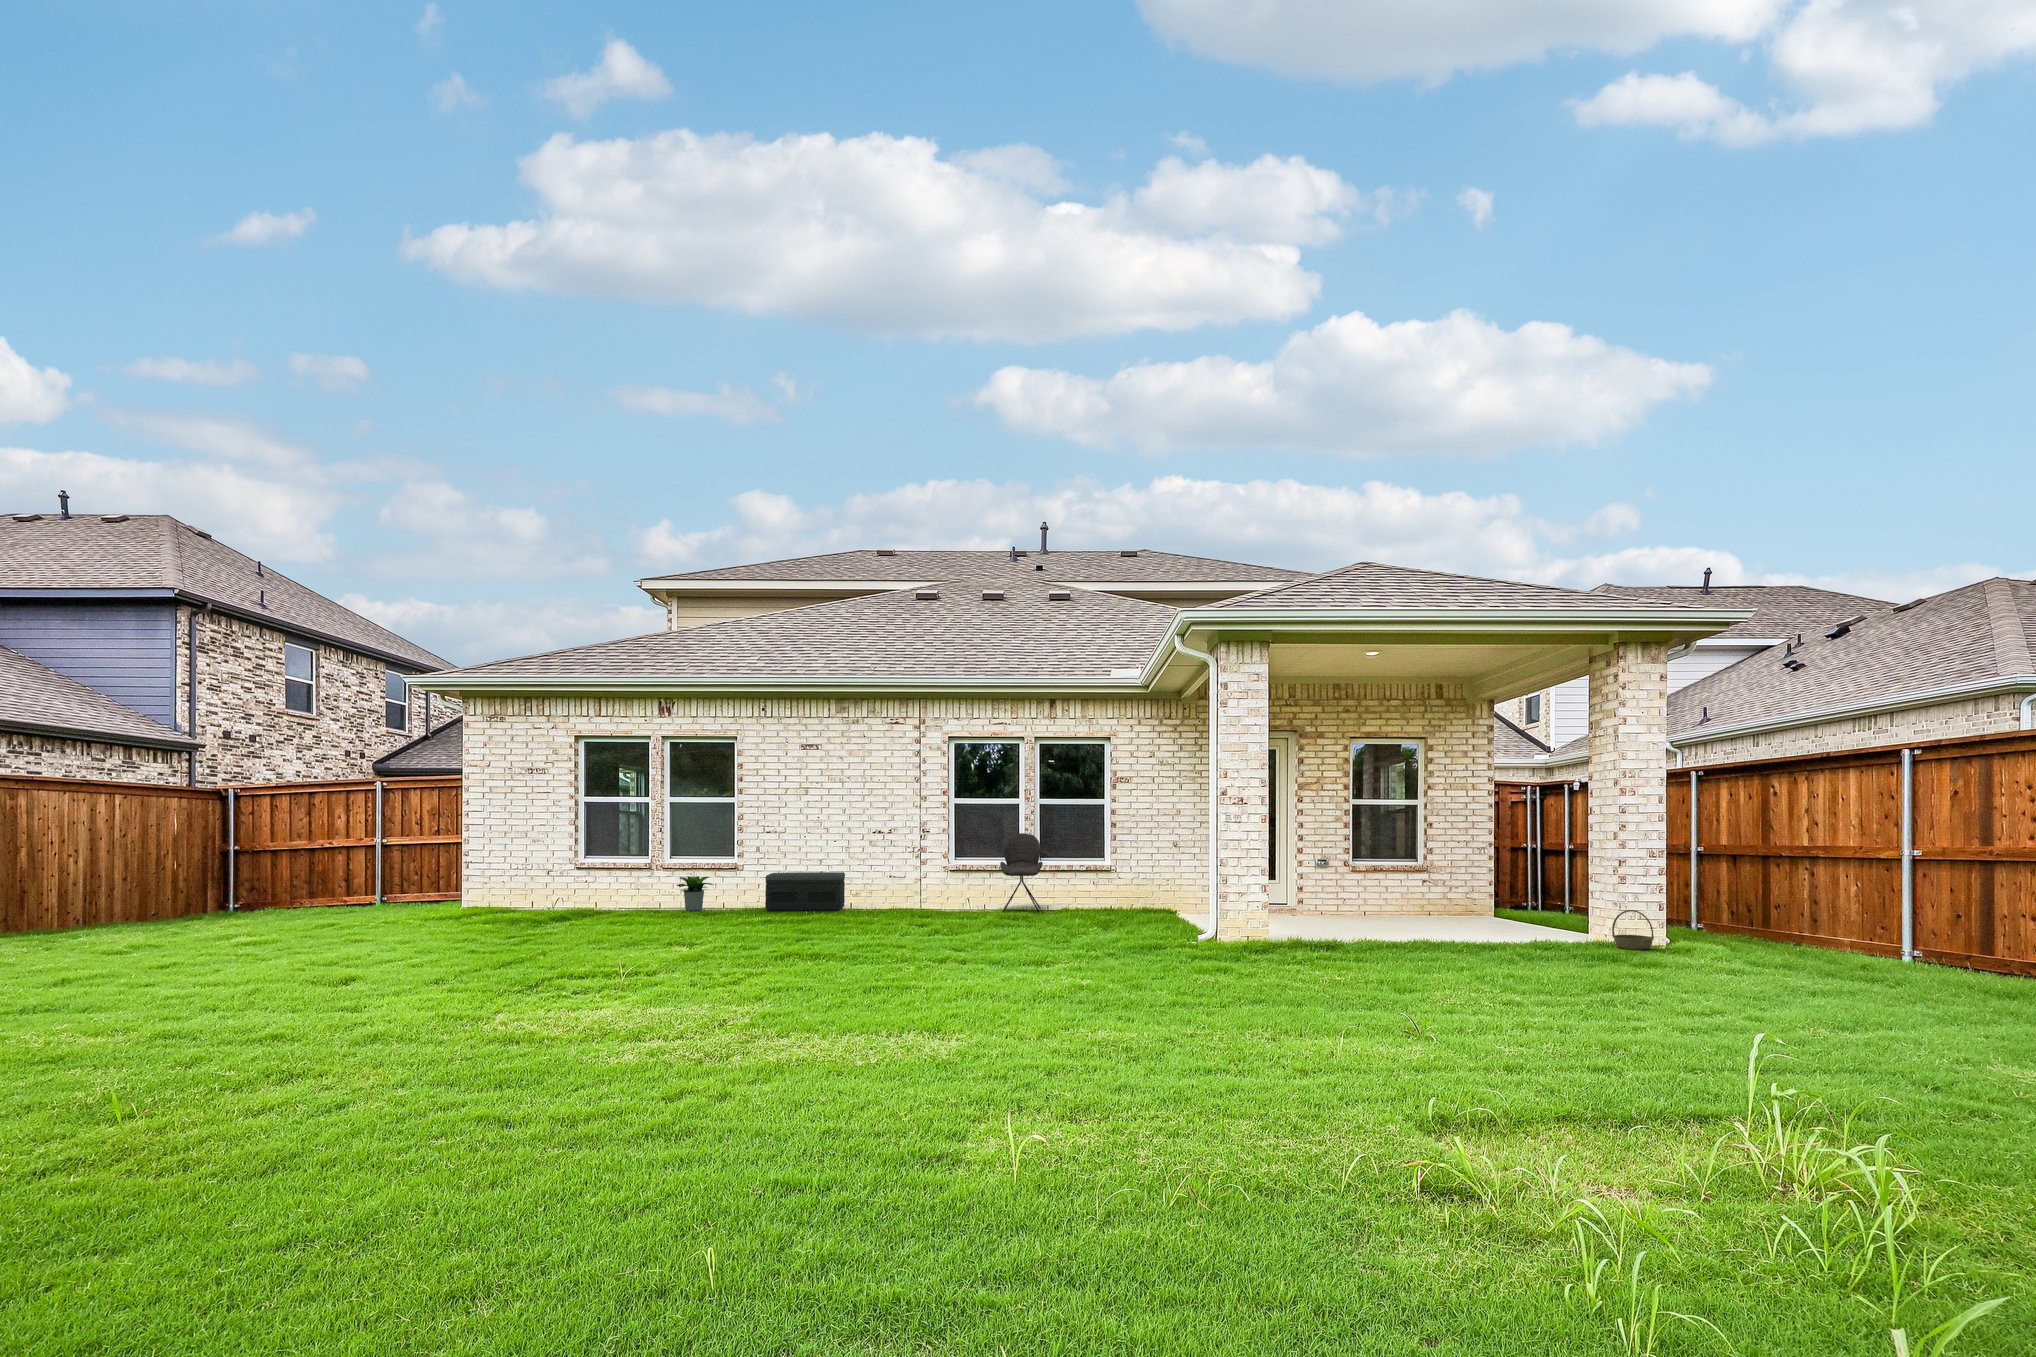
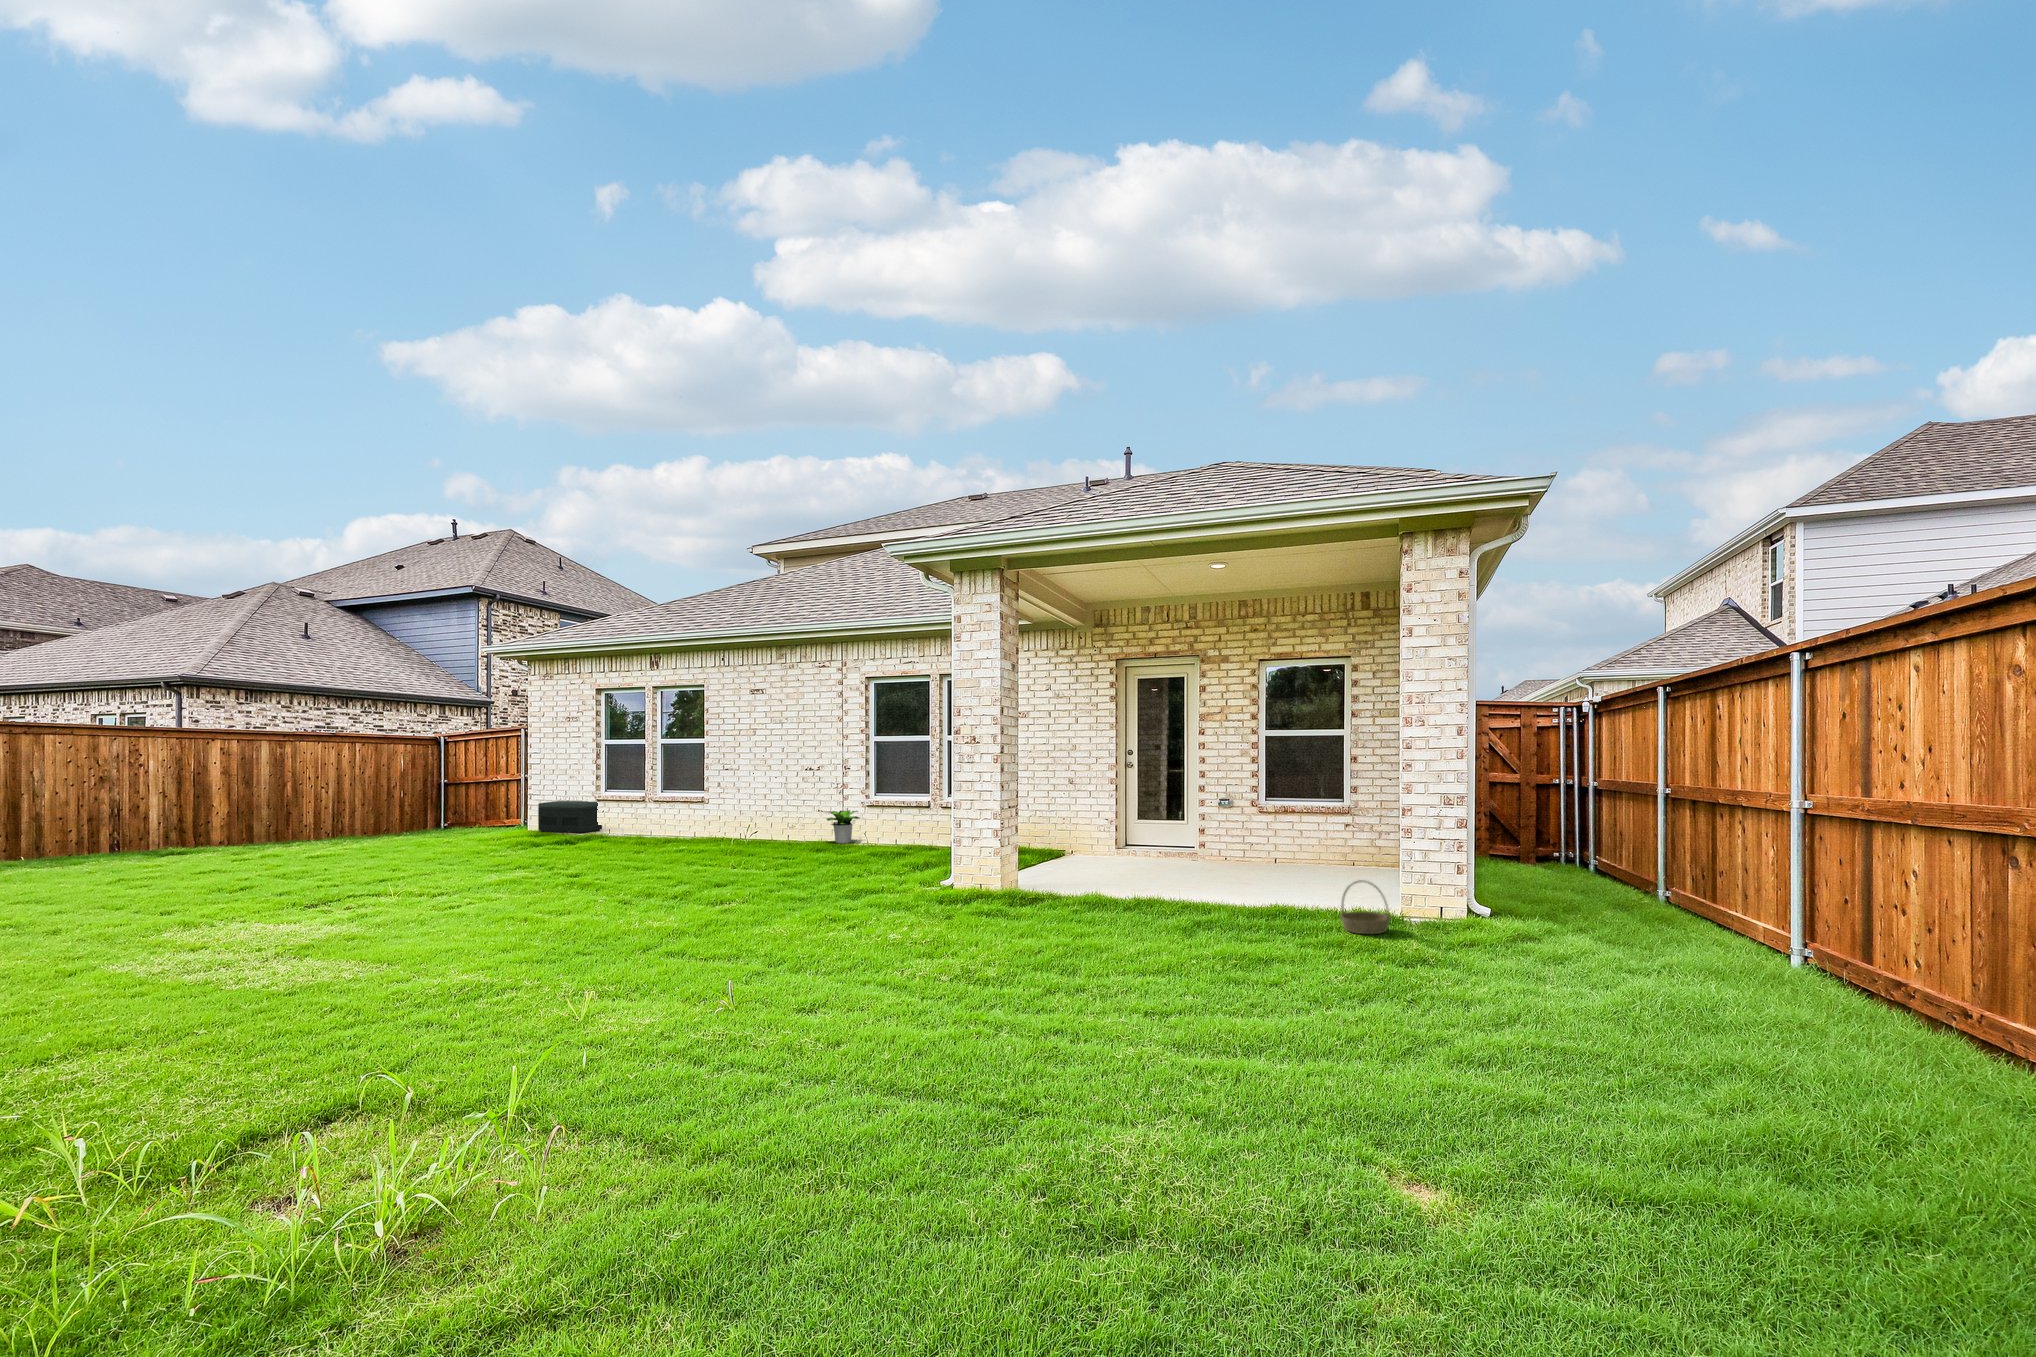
chair: present [1000,833,1043,912] -> none [886,770,937,849]
storage bench: present [765,872,845,911] -> present [538,801,602,833]
potted plant: present [677,876,713,911] -> present [827,810,860,844]

